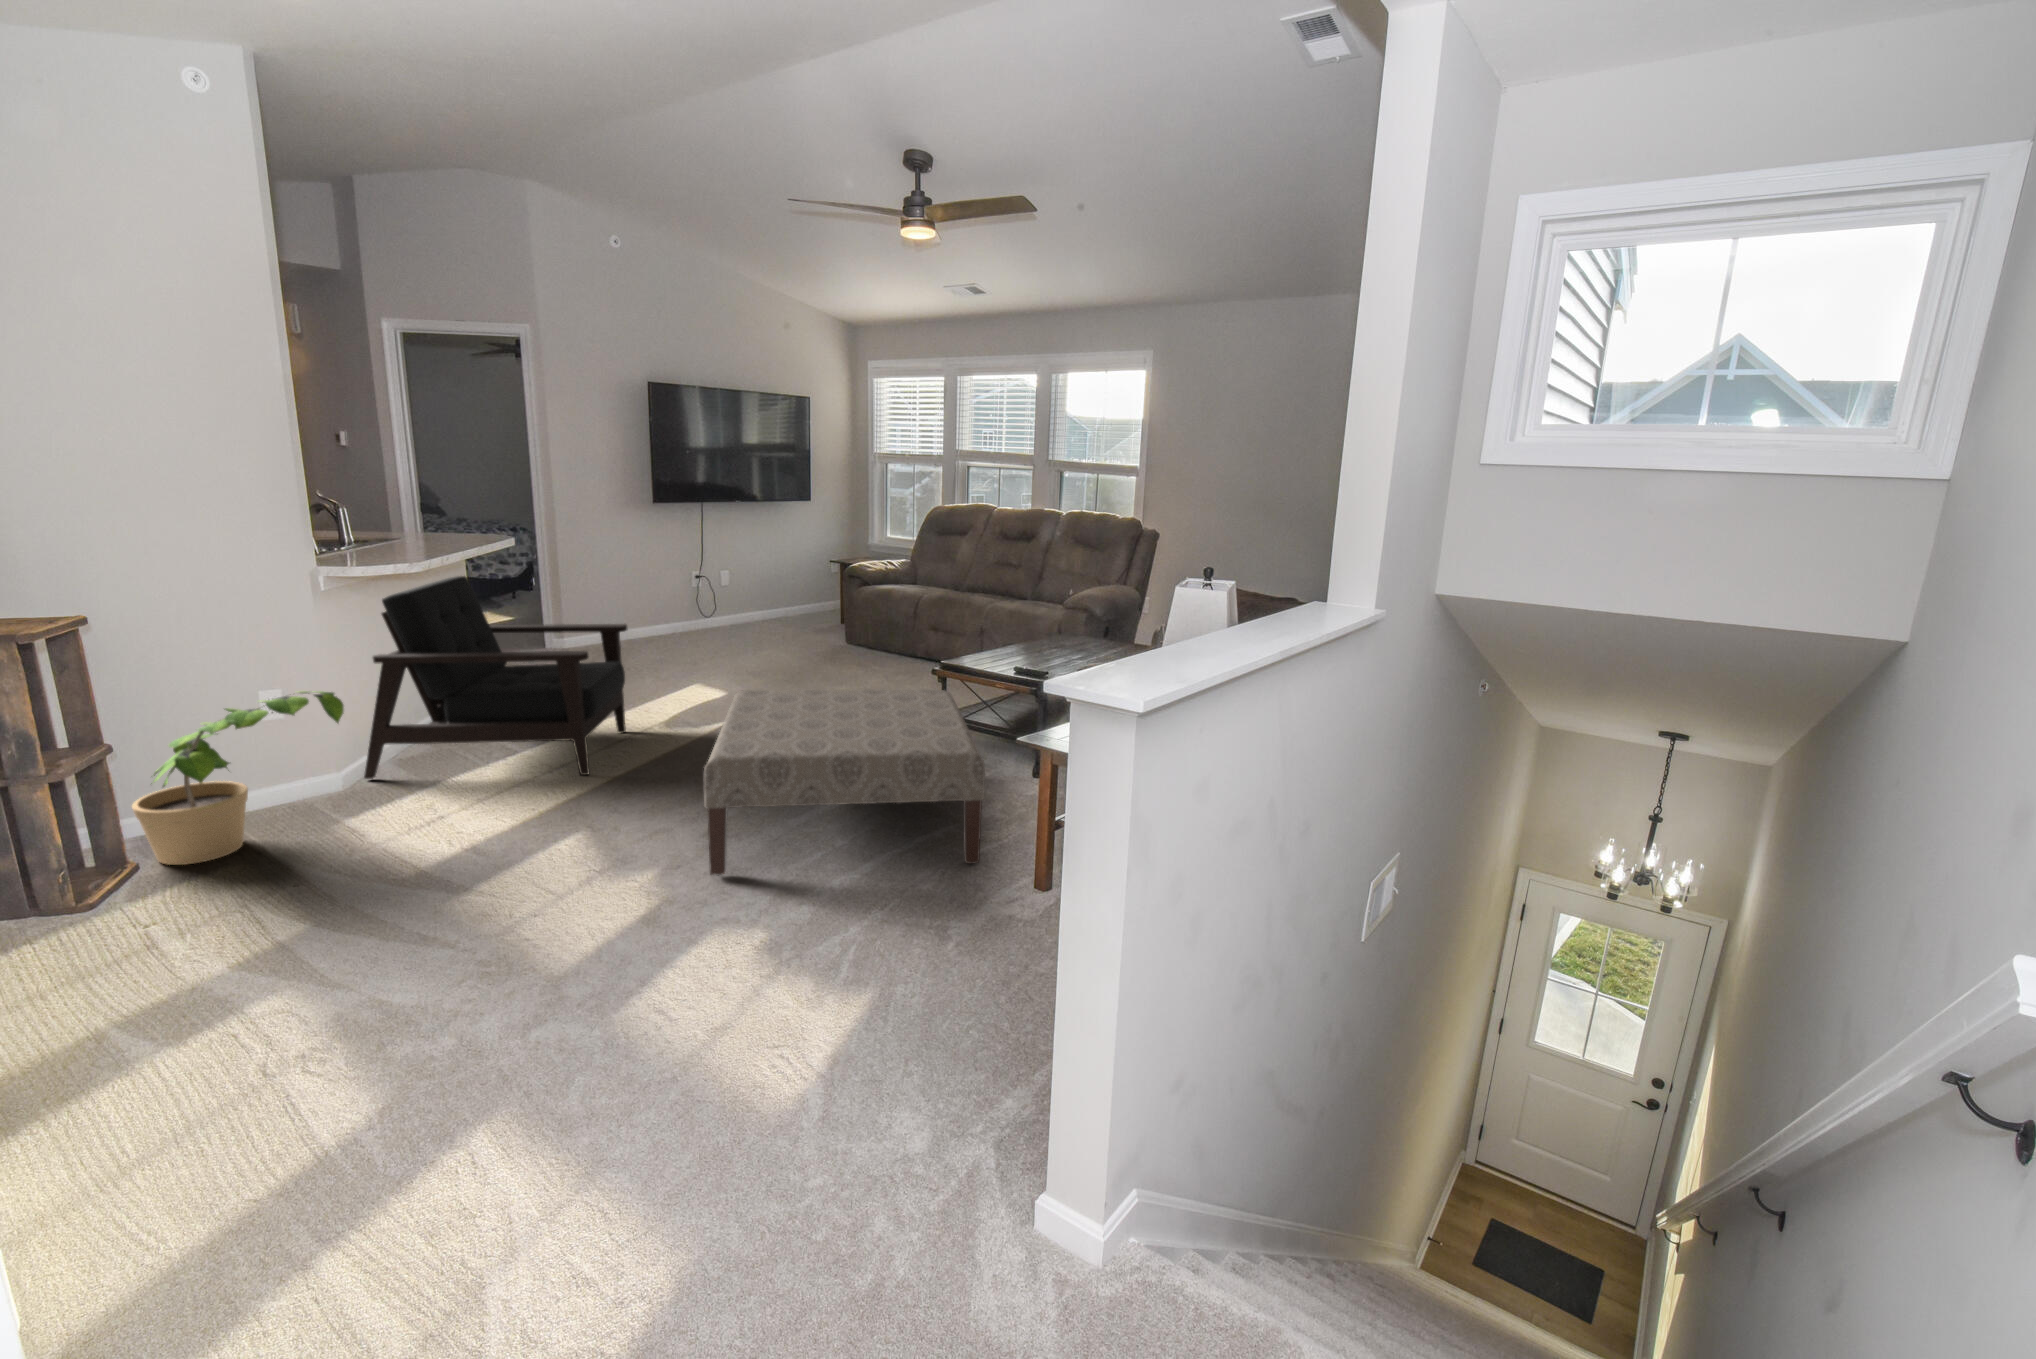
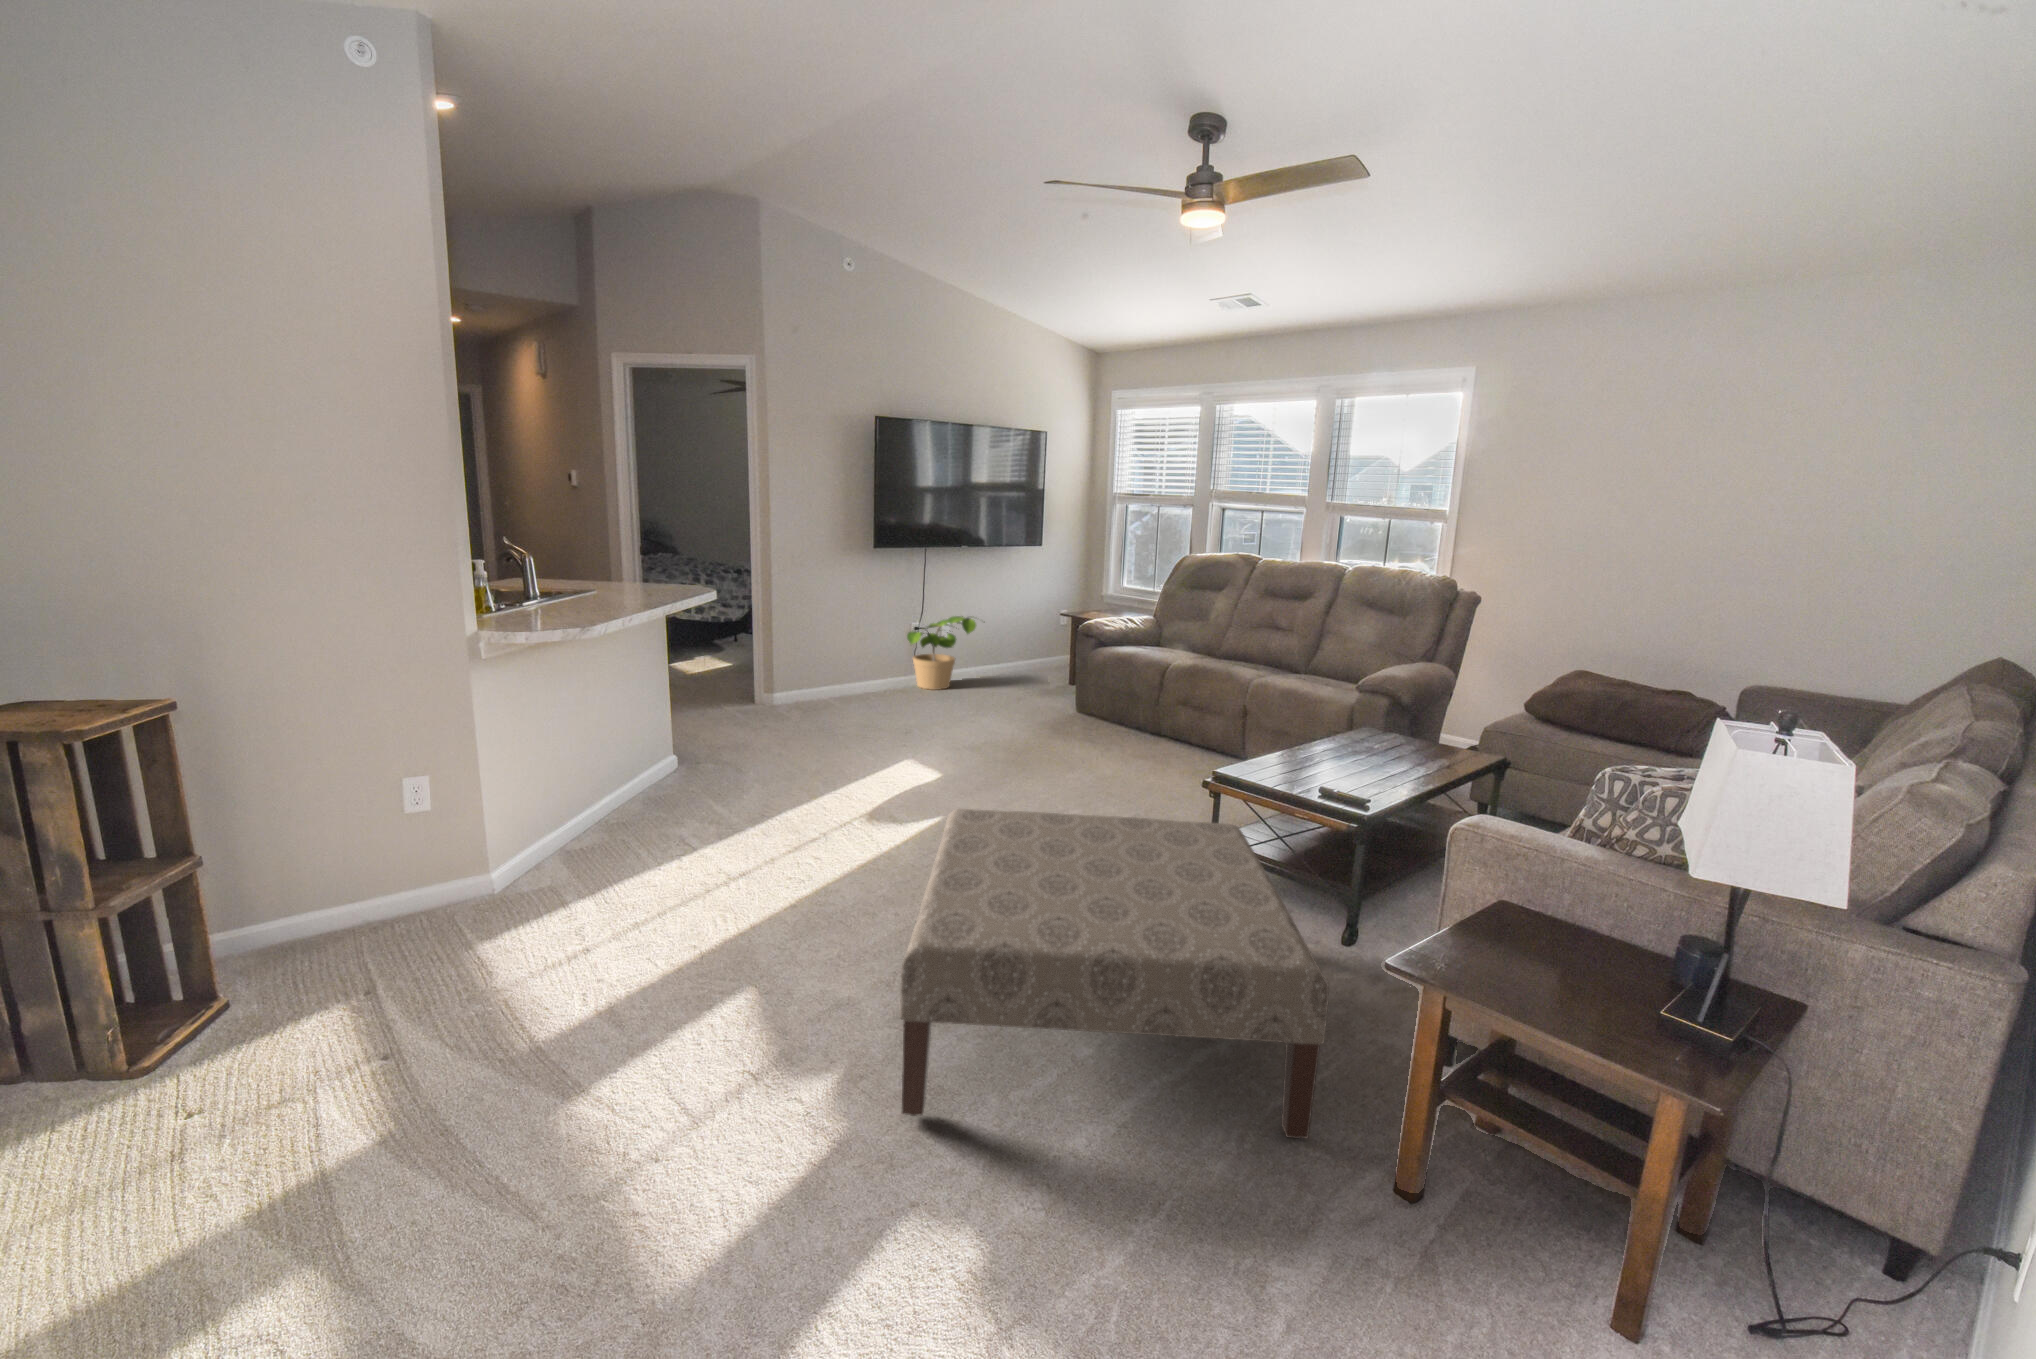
armchair: present [364,576,627,779] -> none [517,638,828,898]
potted plant: present [132,691,344,865] -> present [907,616,976,690]

